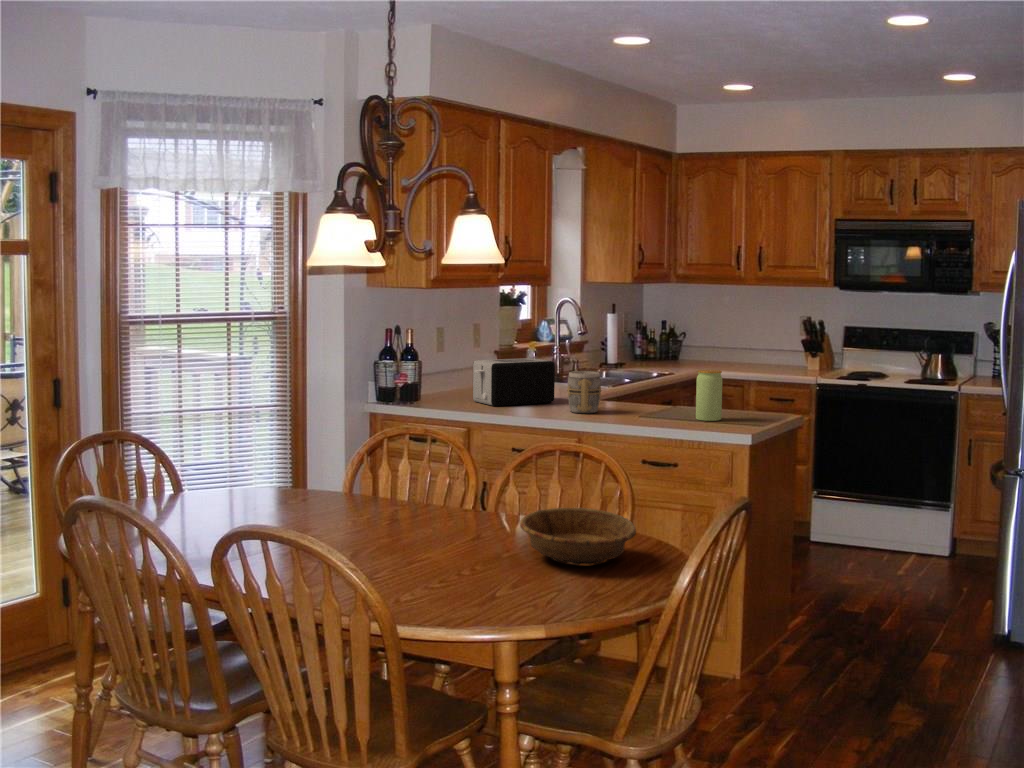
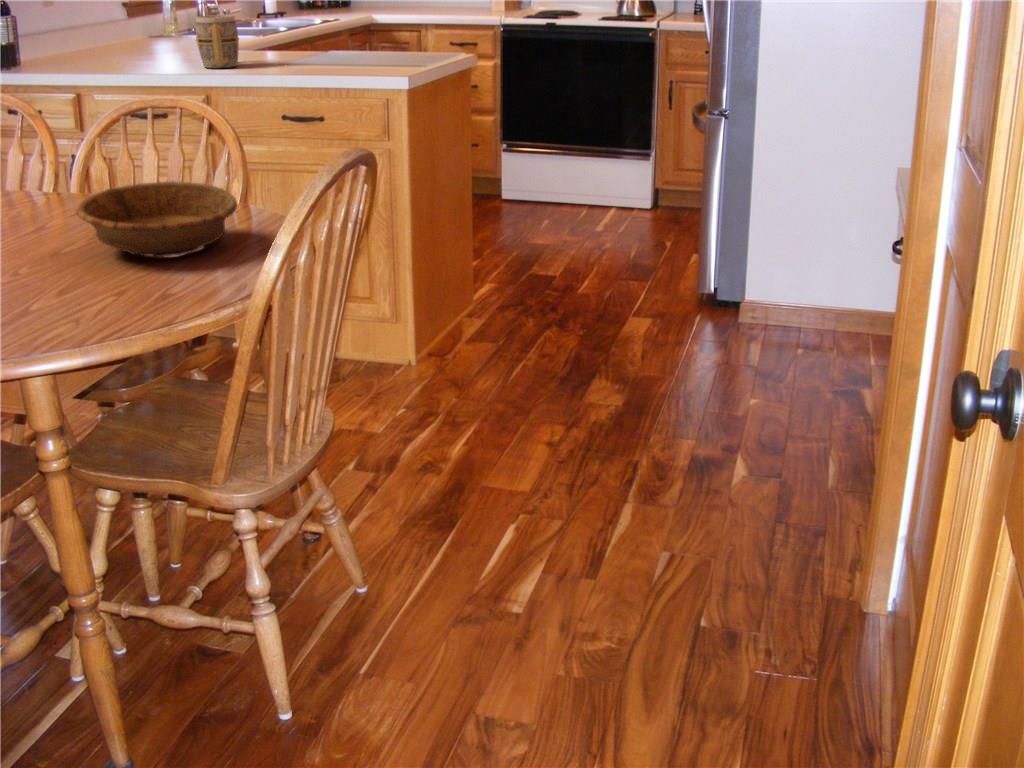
toaster: present [473,358,555,406] -> none [77,4,188,66]
jar: present [696,369,722,421] -> none [351,5,385,69]

